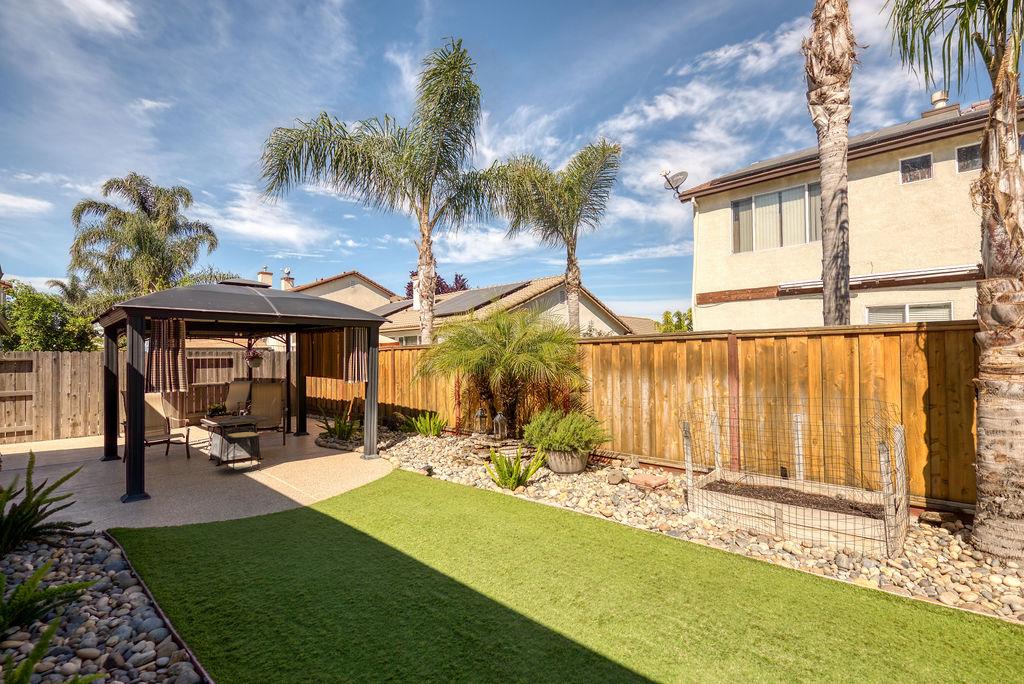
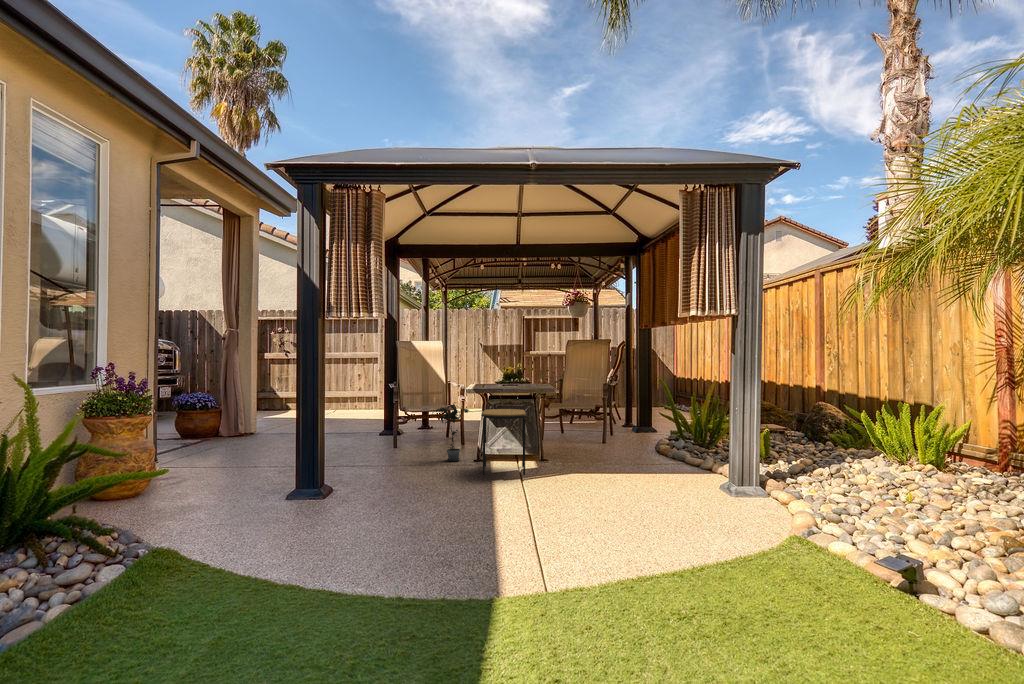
potted plant: none [186,432,213,468] -> present [433,402,469,461]

